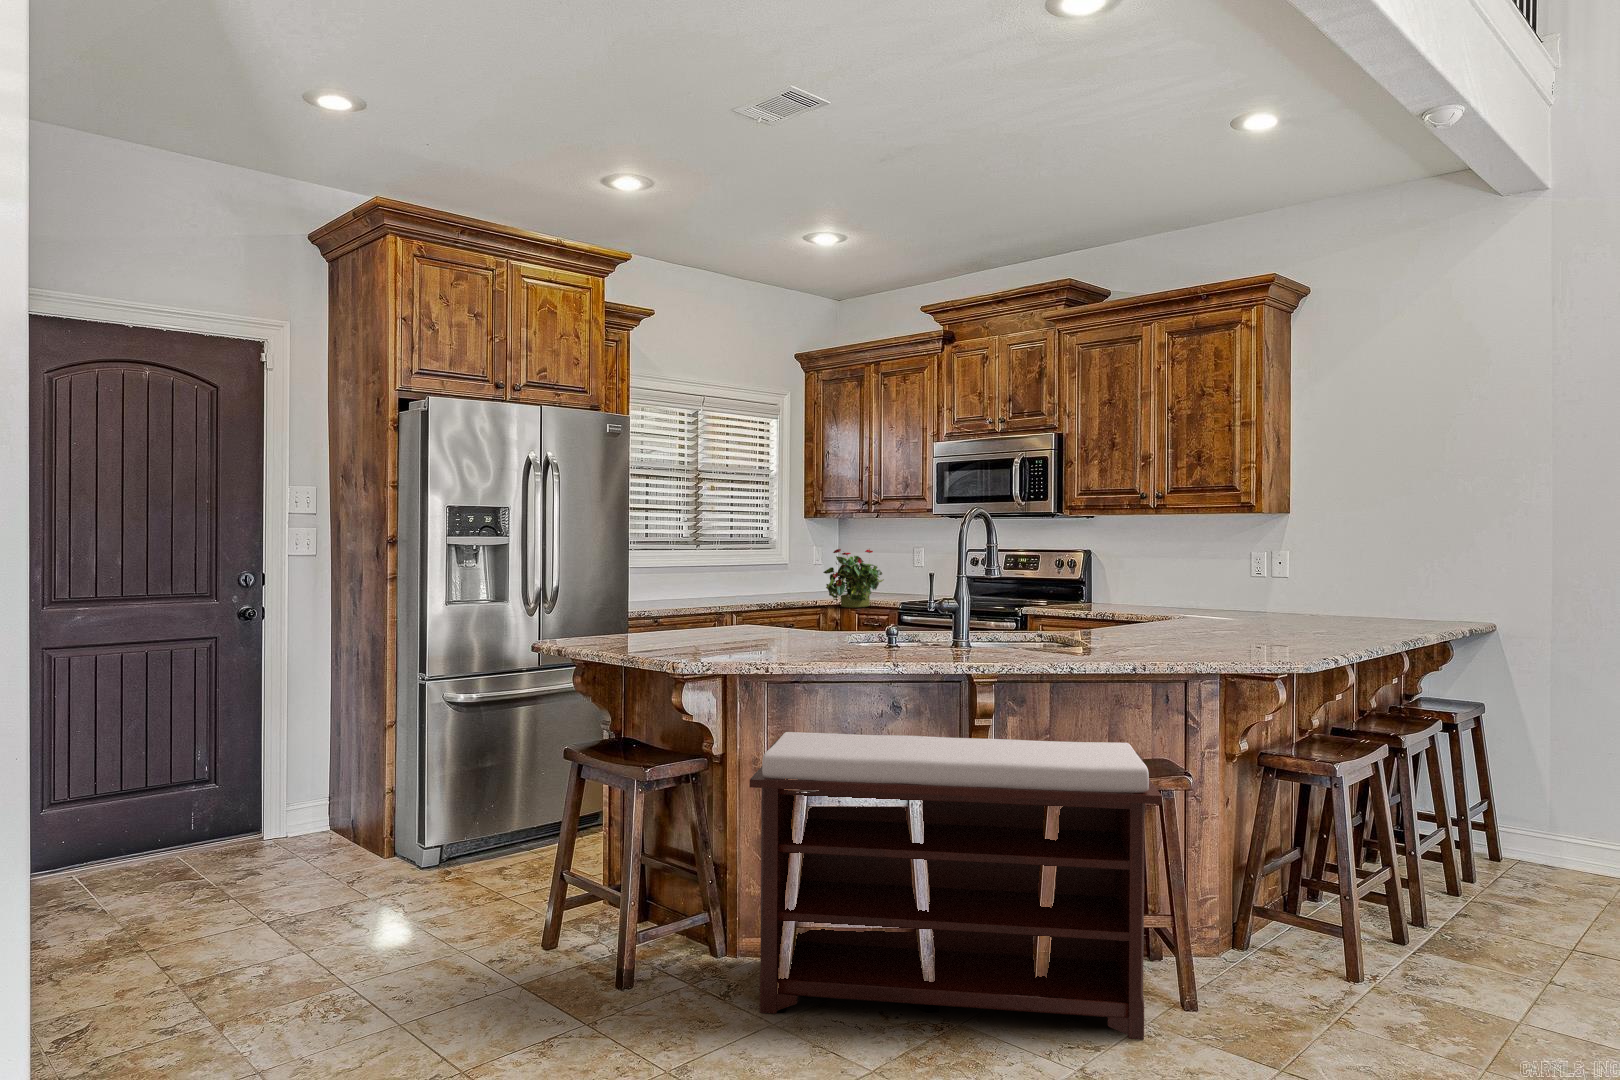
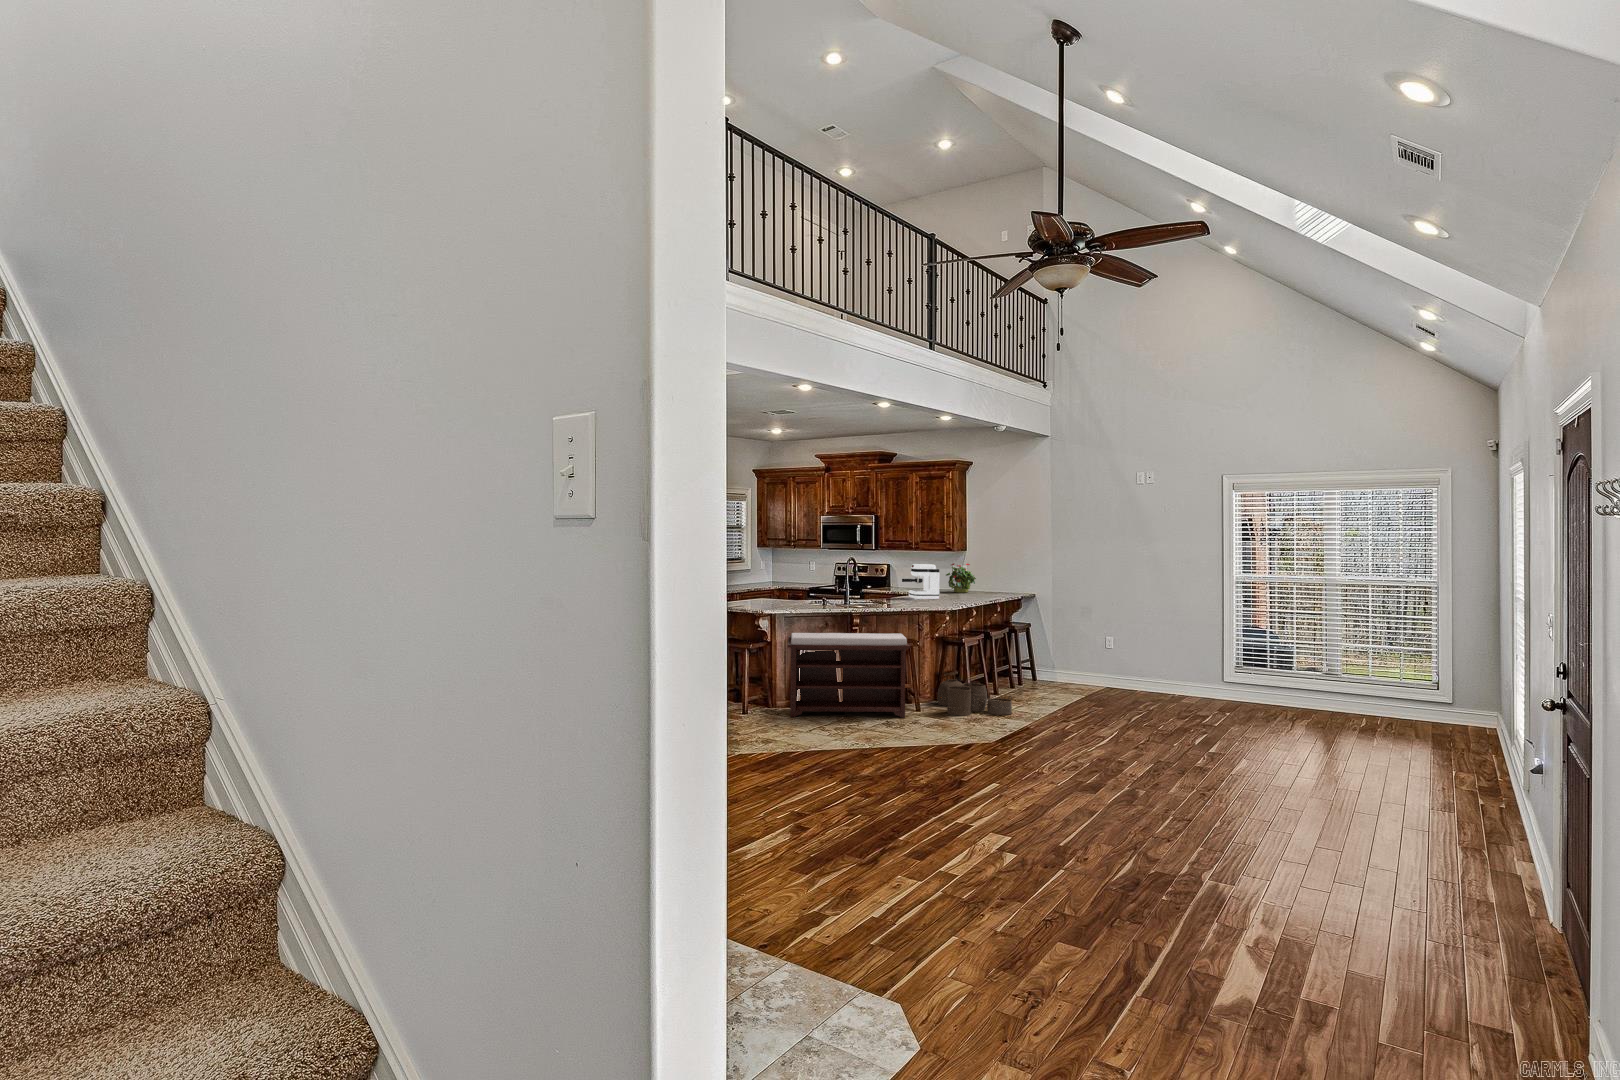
coffee maker: none [1126,539,1234,635] -> present [902,564,939,599]
potted plant: present [823,549,884,608] -> present [946,563,976,593]
woven basket: none [1242,875,1523,1041] -> present [938,679,1012,716]

